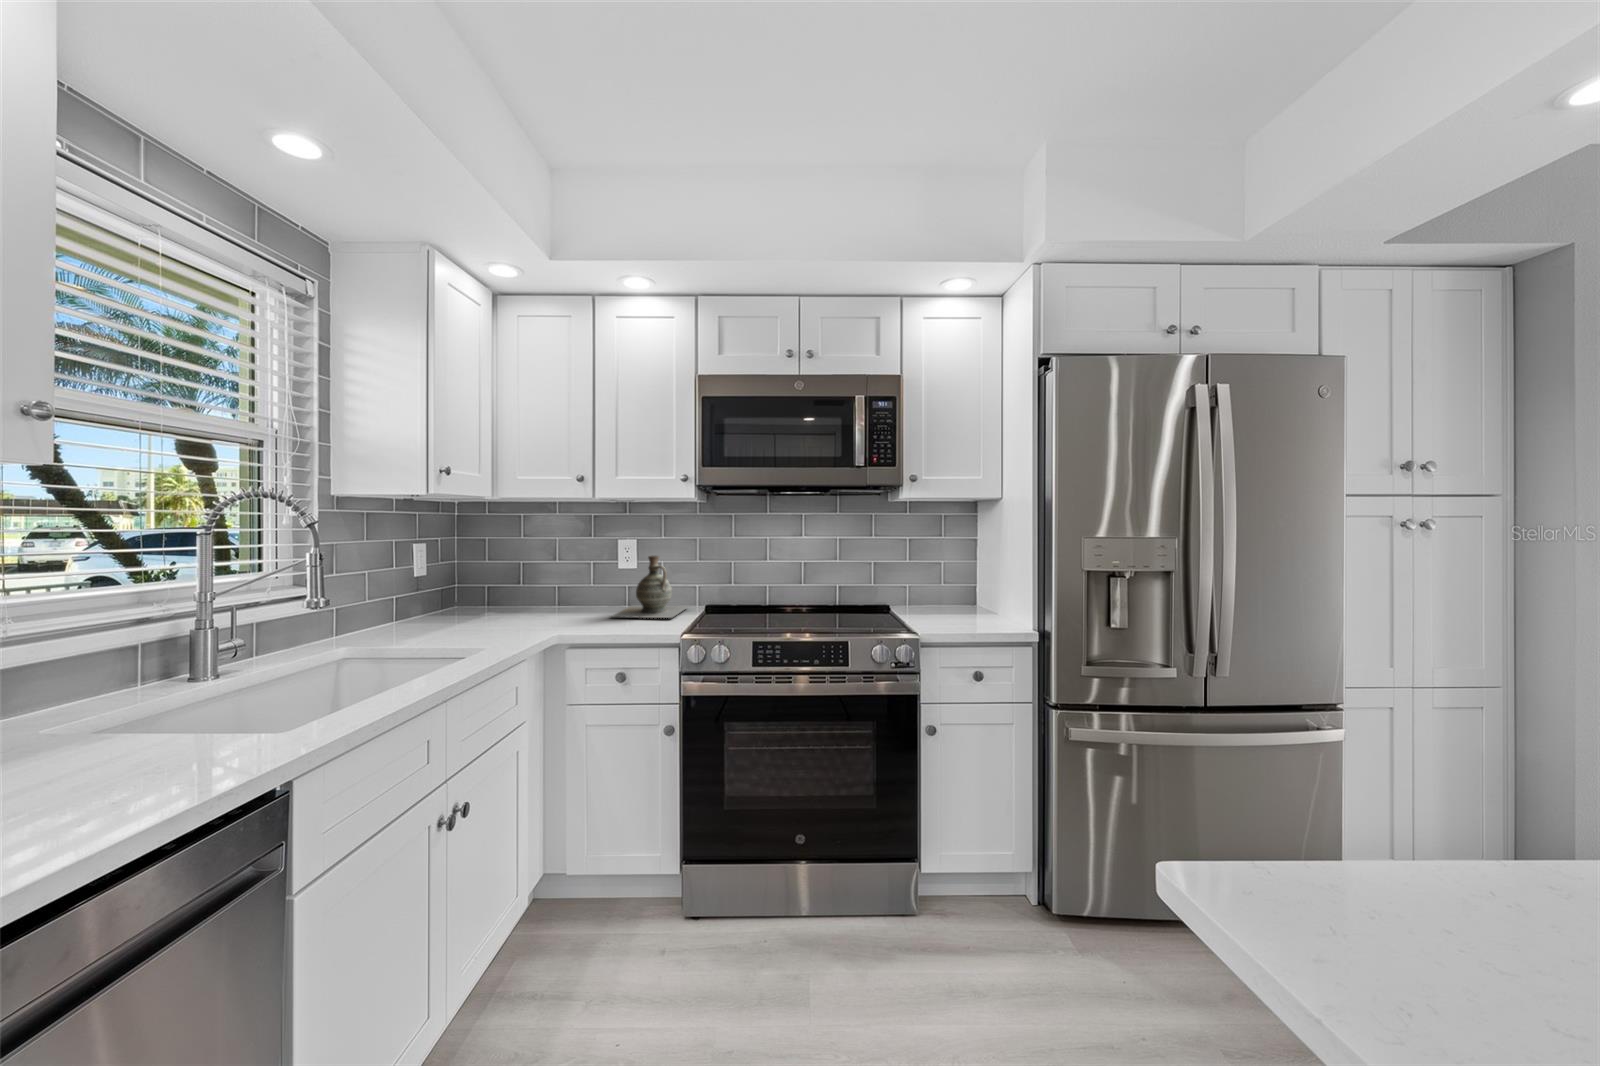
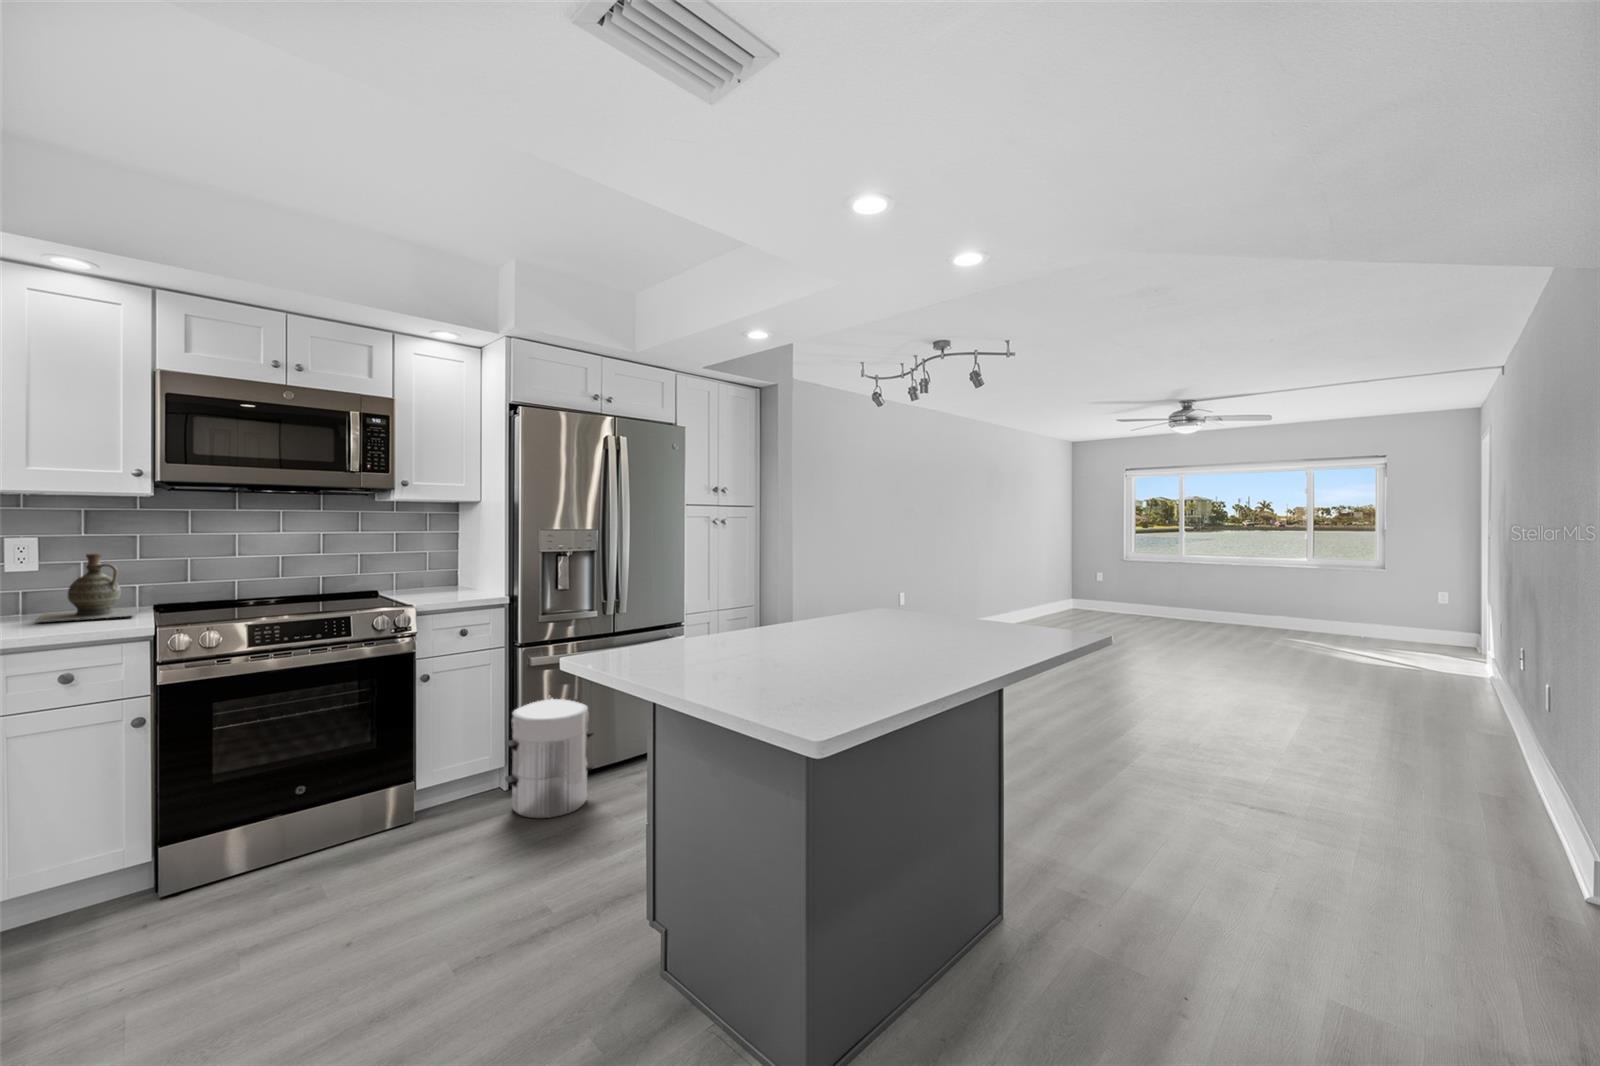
waste bin: none [1028,794,1177,1010] -> present [505,696,594,818]

